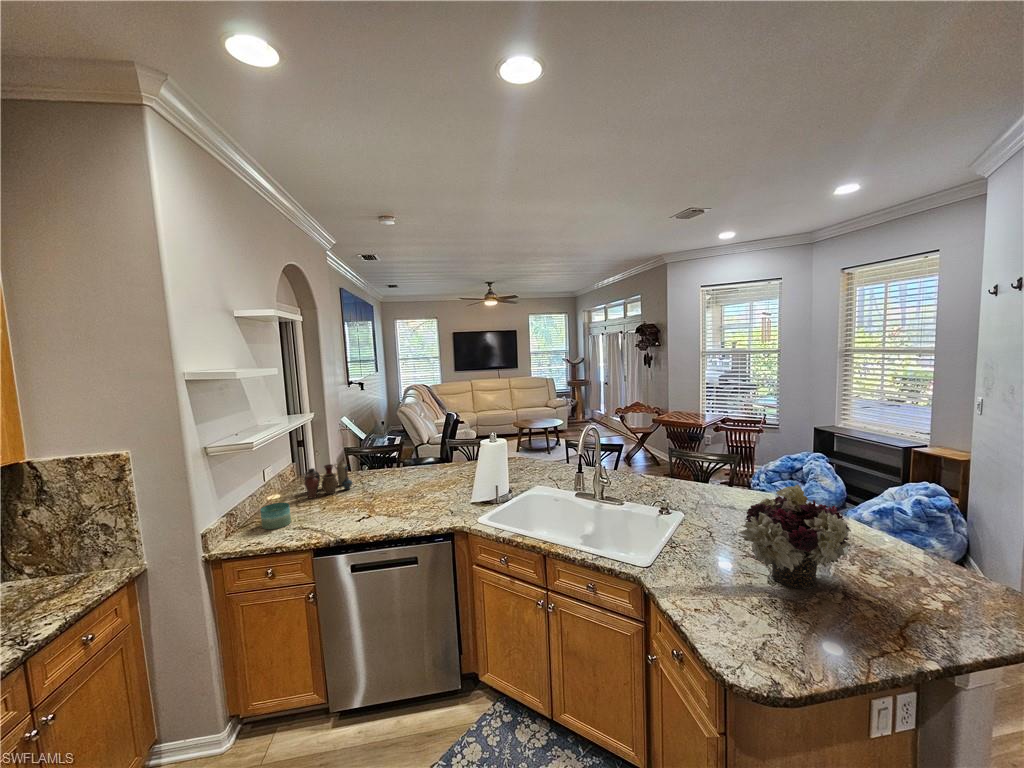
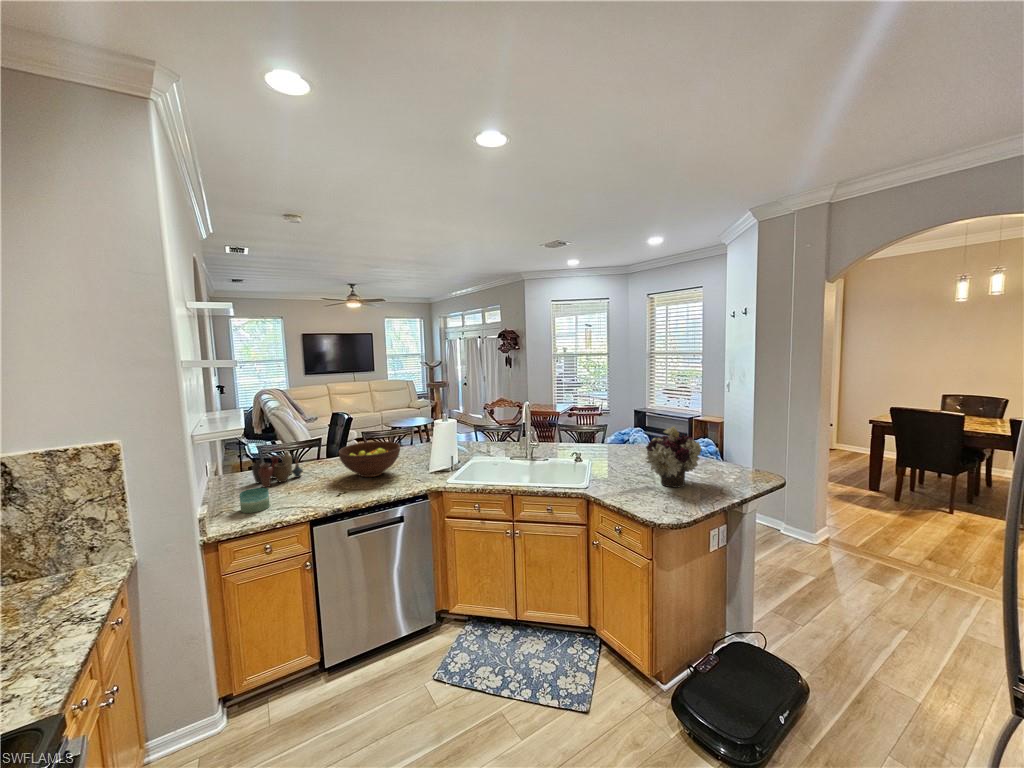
fruit bowl: none [376,458,444,500] -> present [338,441,400,477]

